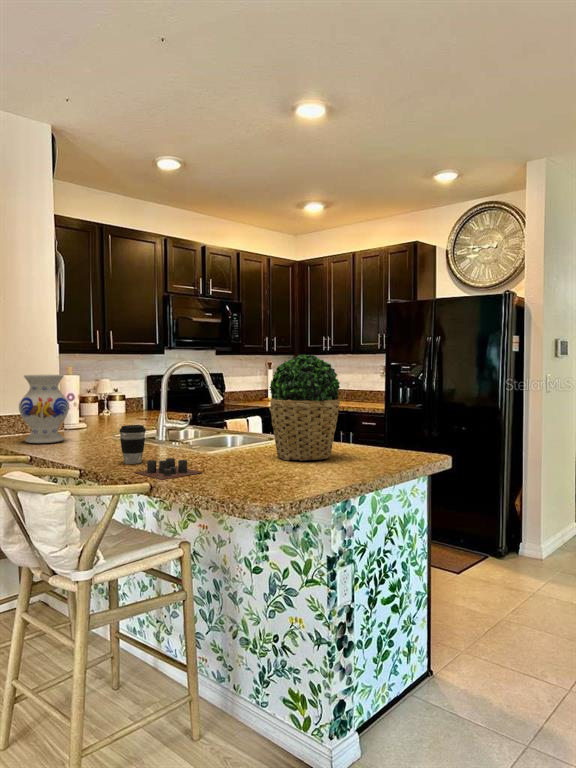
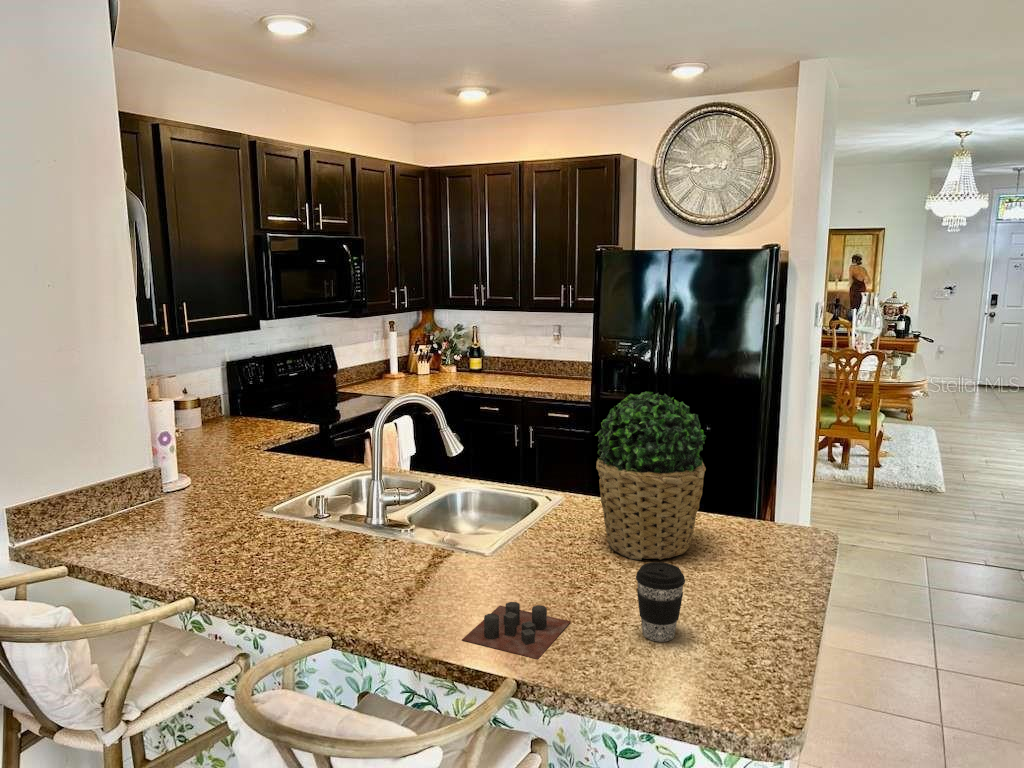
vase: present [19,375,69,443] -> none [124,423,213,554]
coffee cup: present [120,425,146,464] -> present [636,562,685,642]

